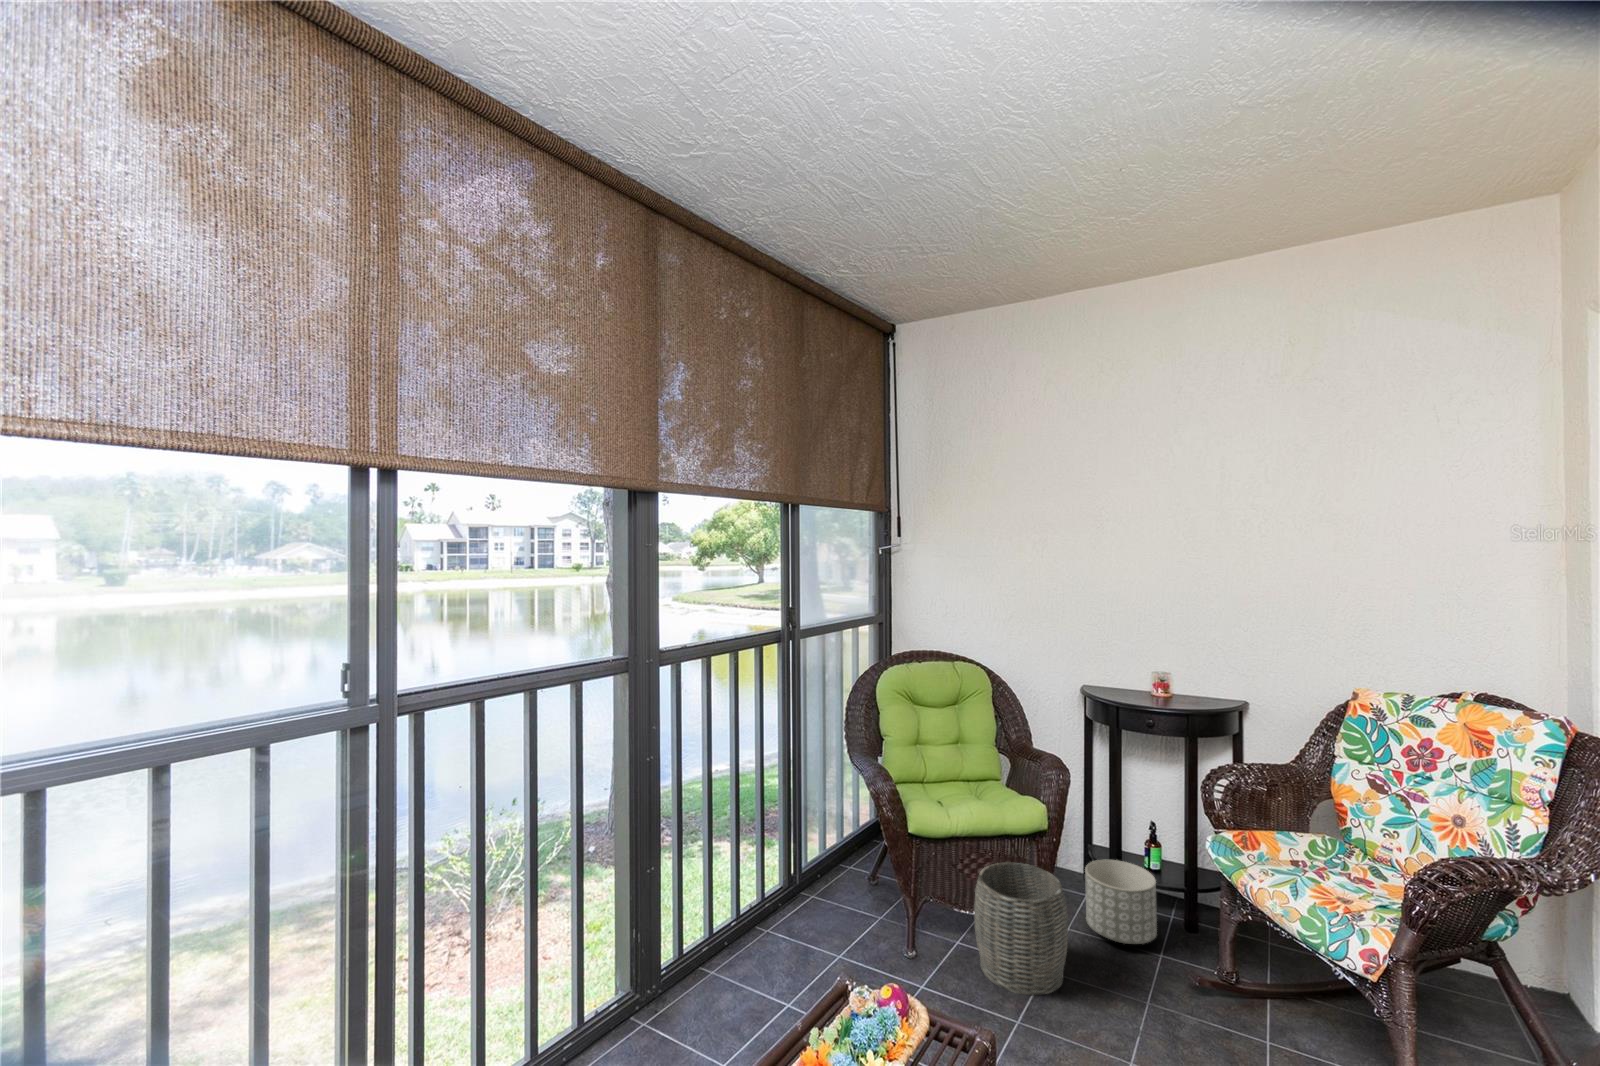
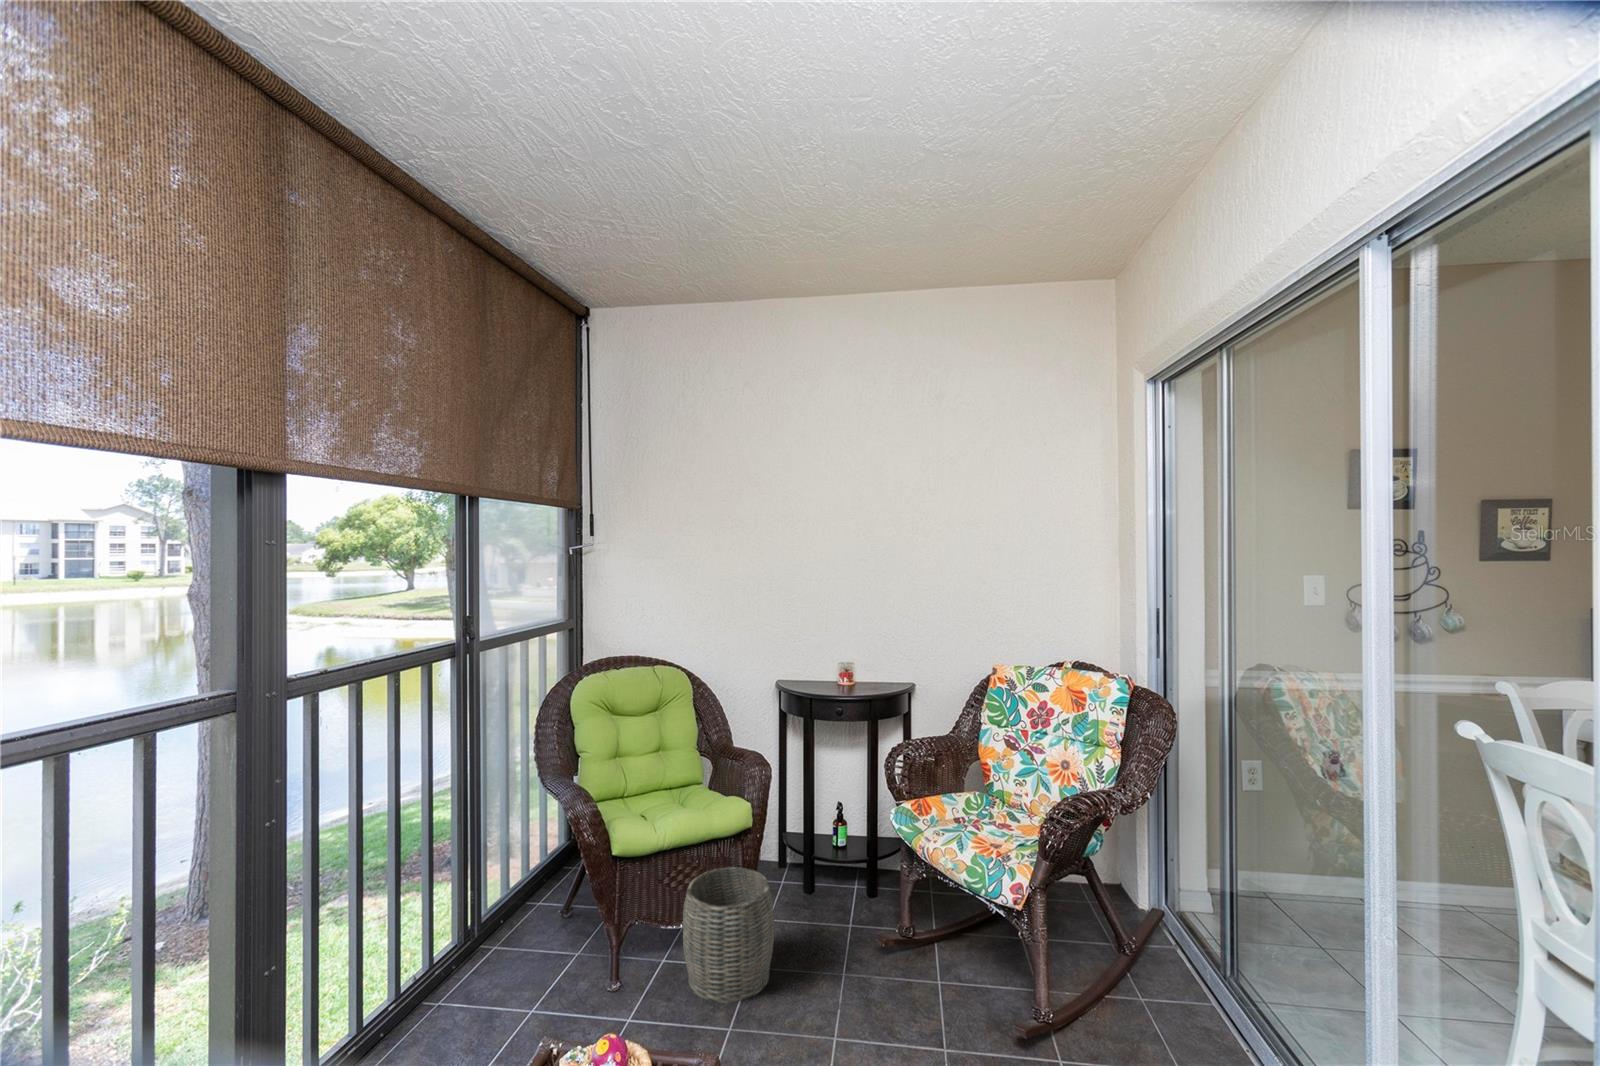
planter: present [1085,860,1157,944] -> none [786,845,848,924]

